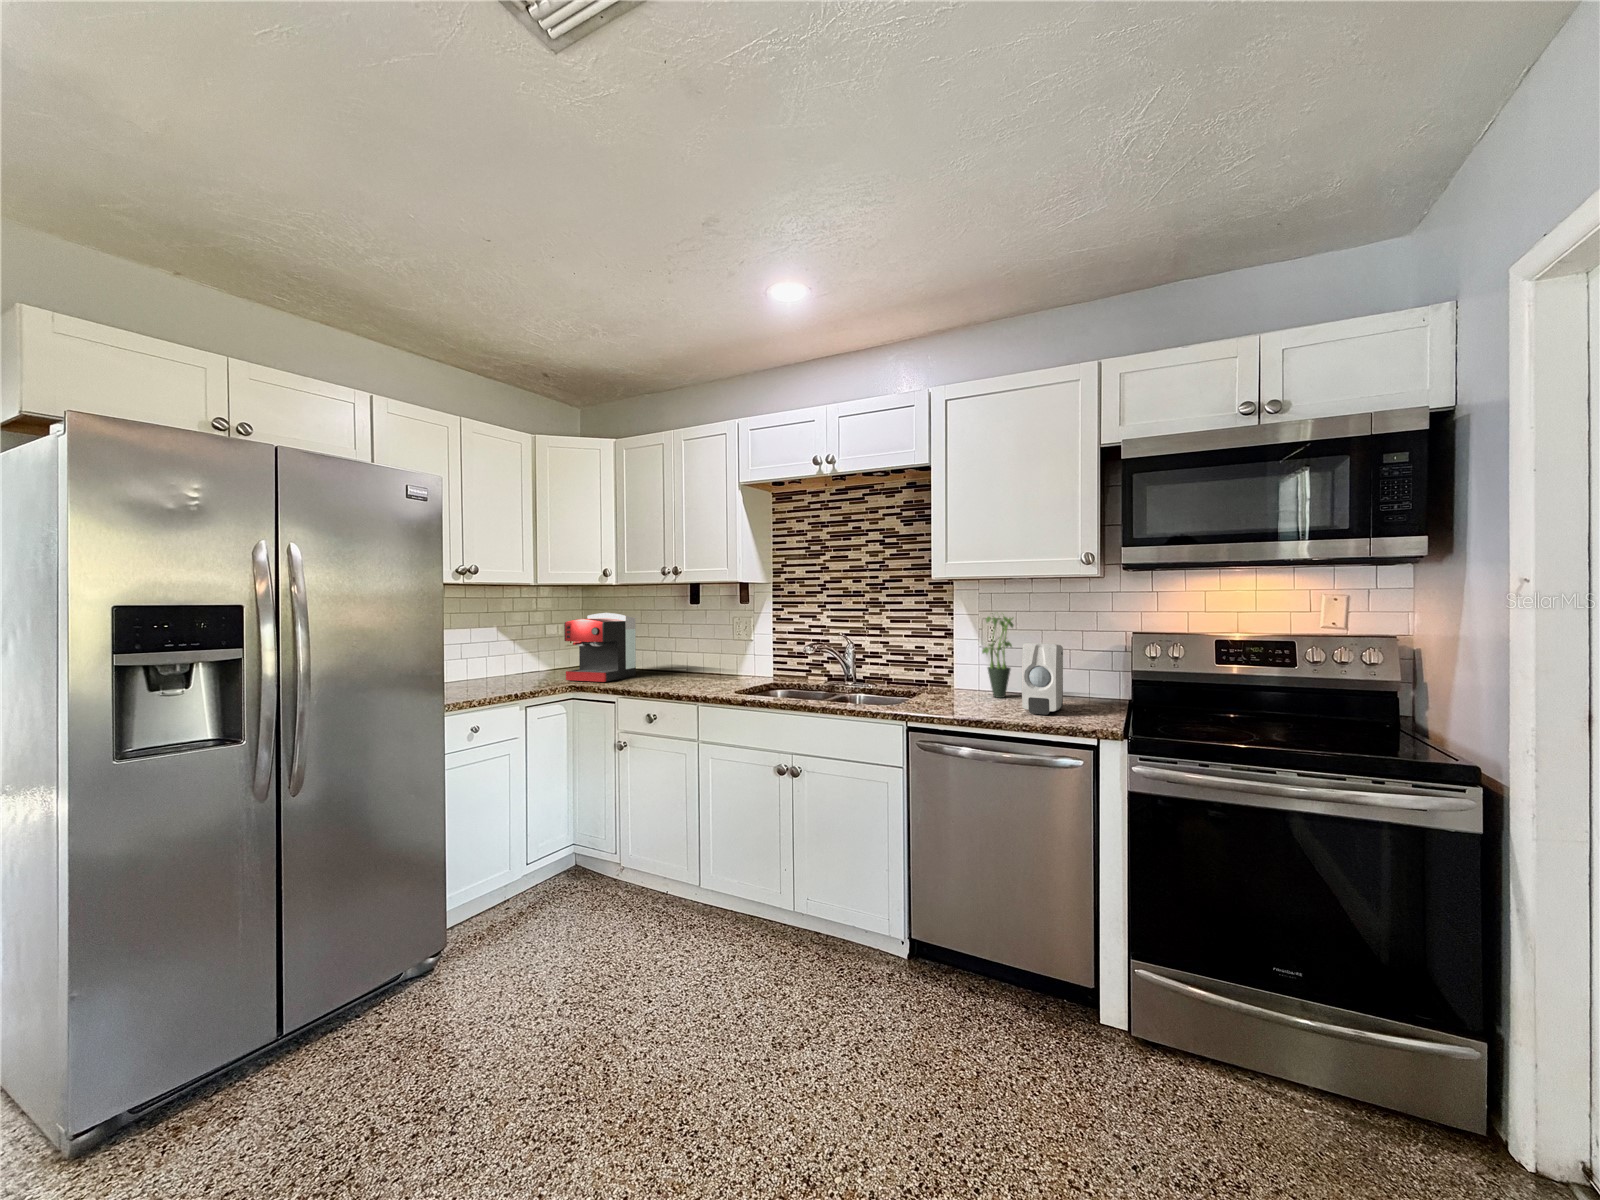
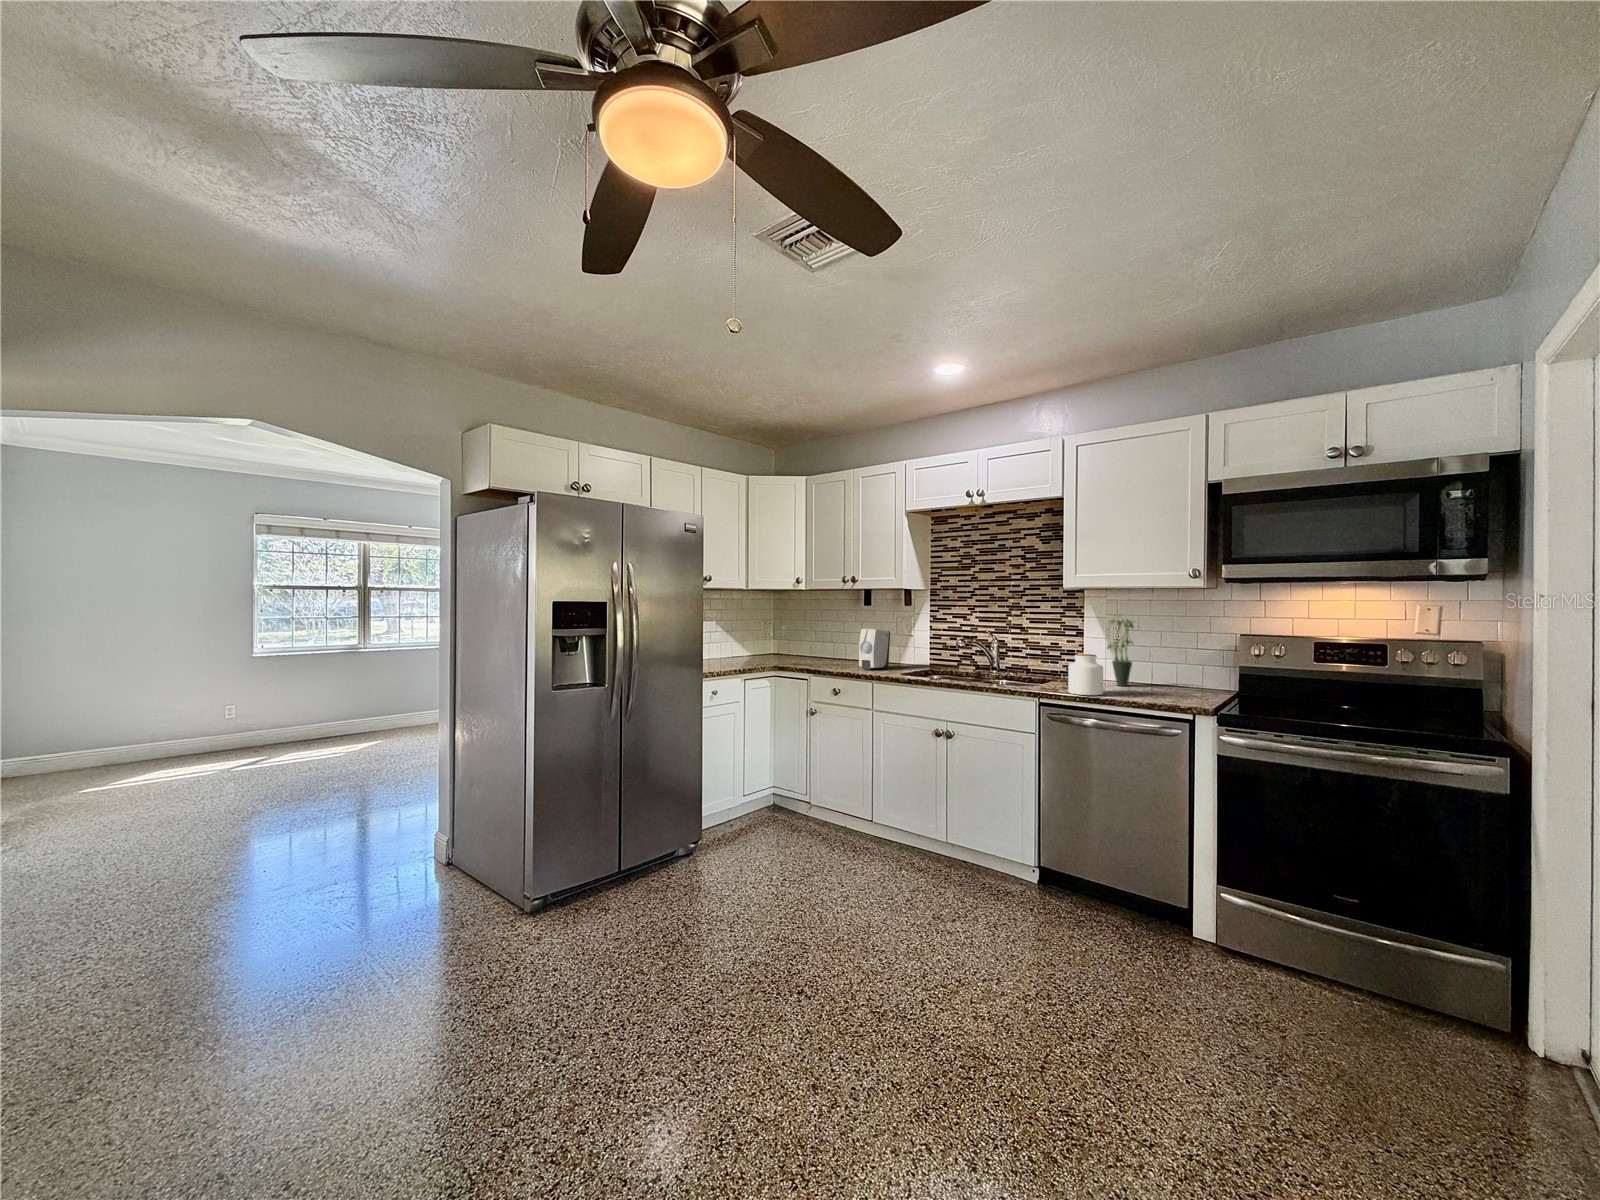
coffee maker: present [564,613,636,682] -> none [767,612,819,665]
soap dispenser: present [1022,643,1063,715] -> present [859,629,890,670]
jar: none [941,662,983,715] -> present [1068,654,1103,695]

